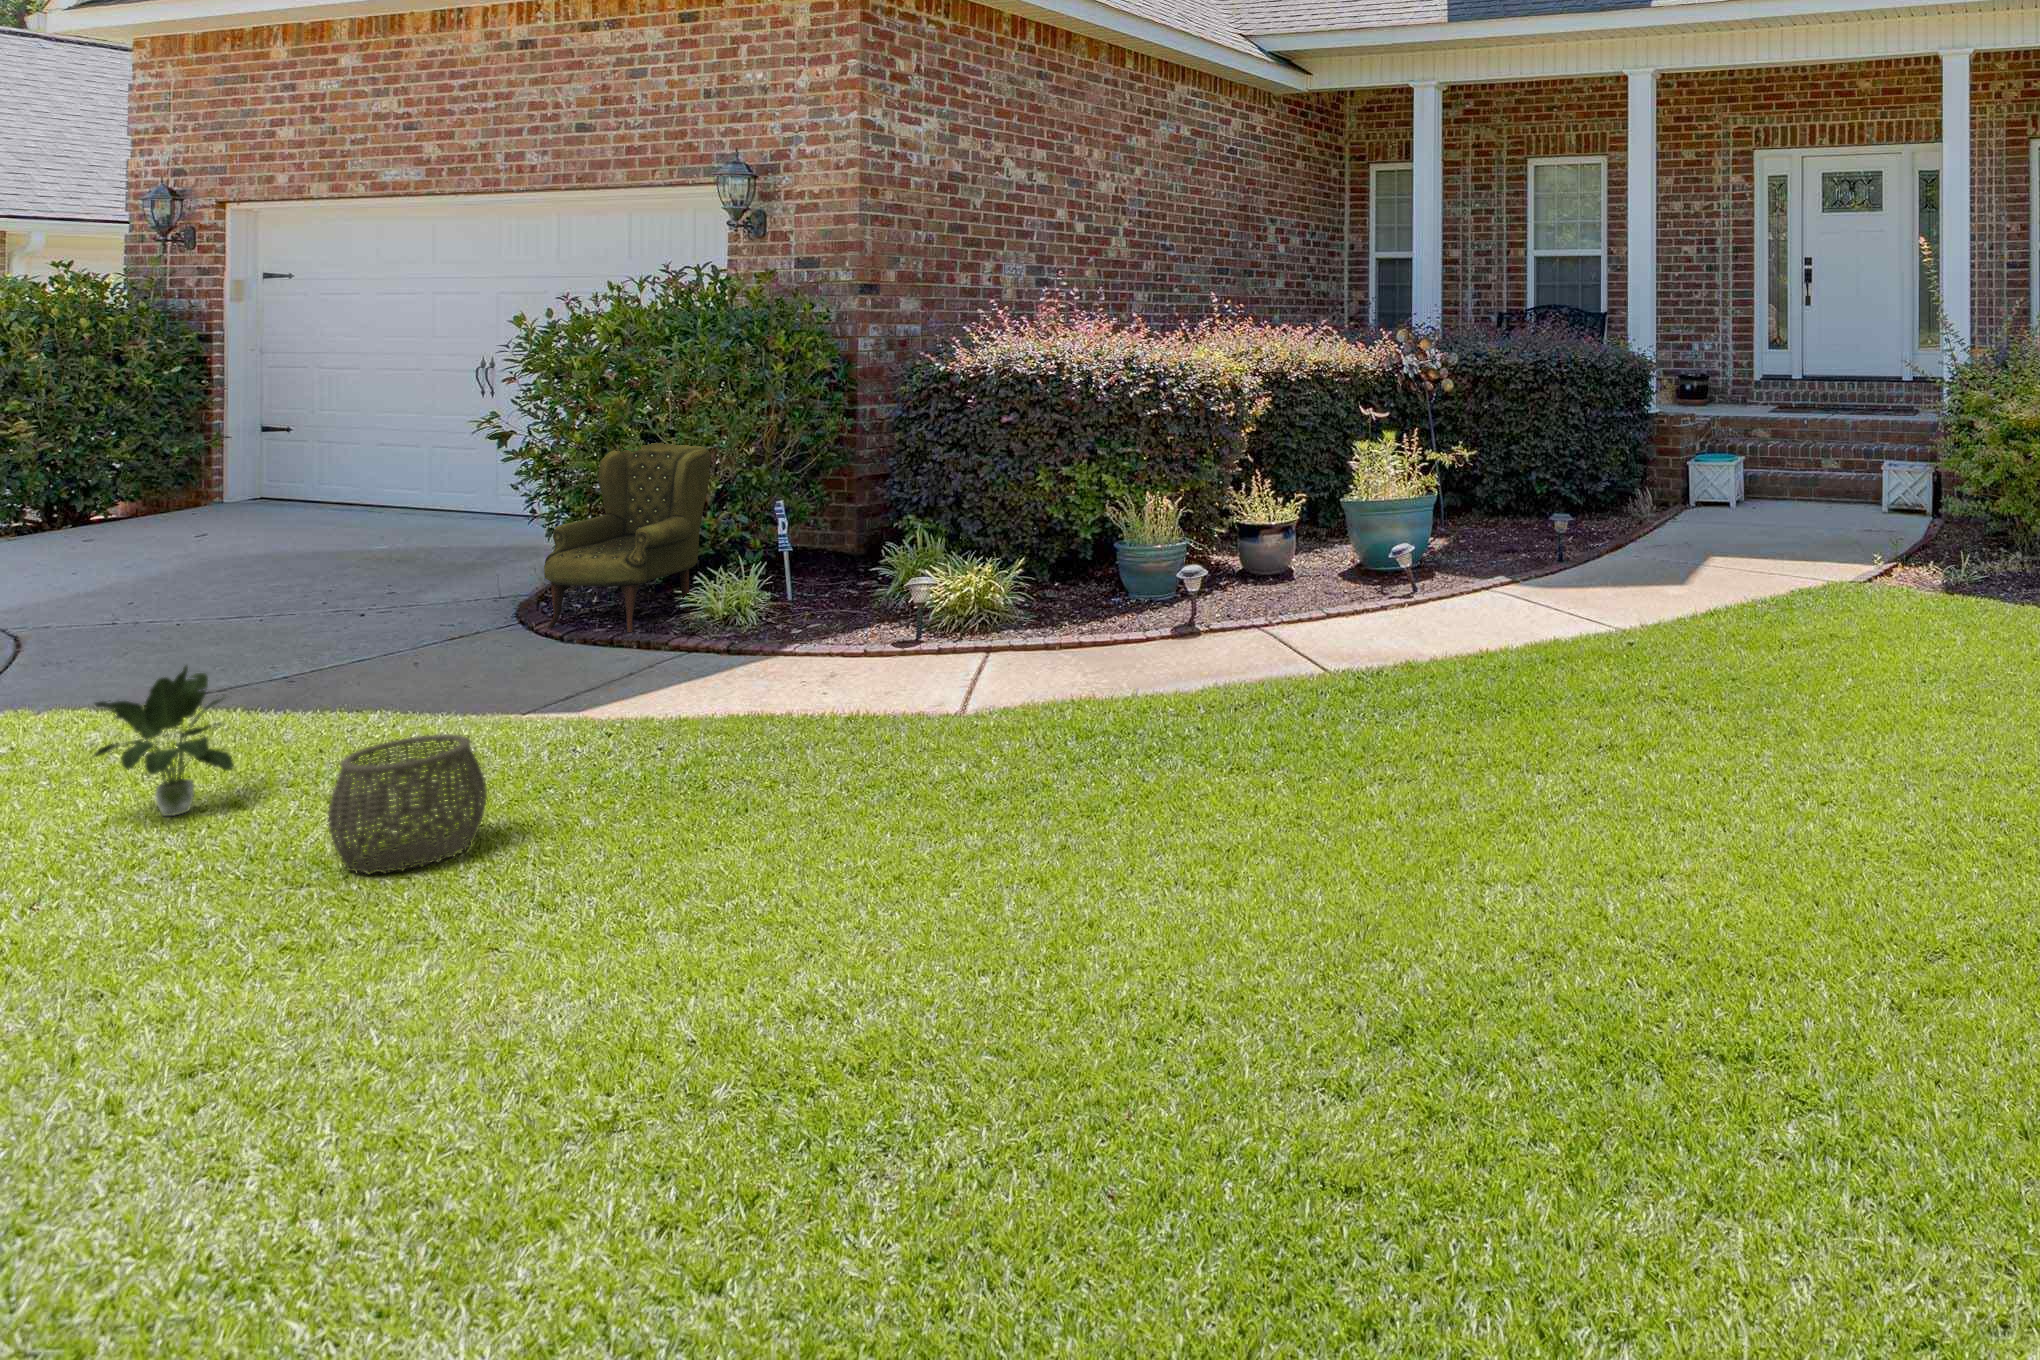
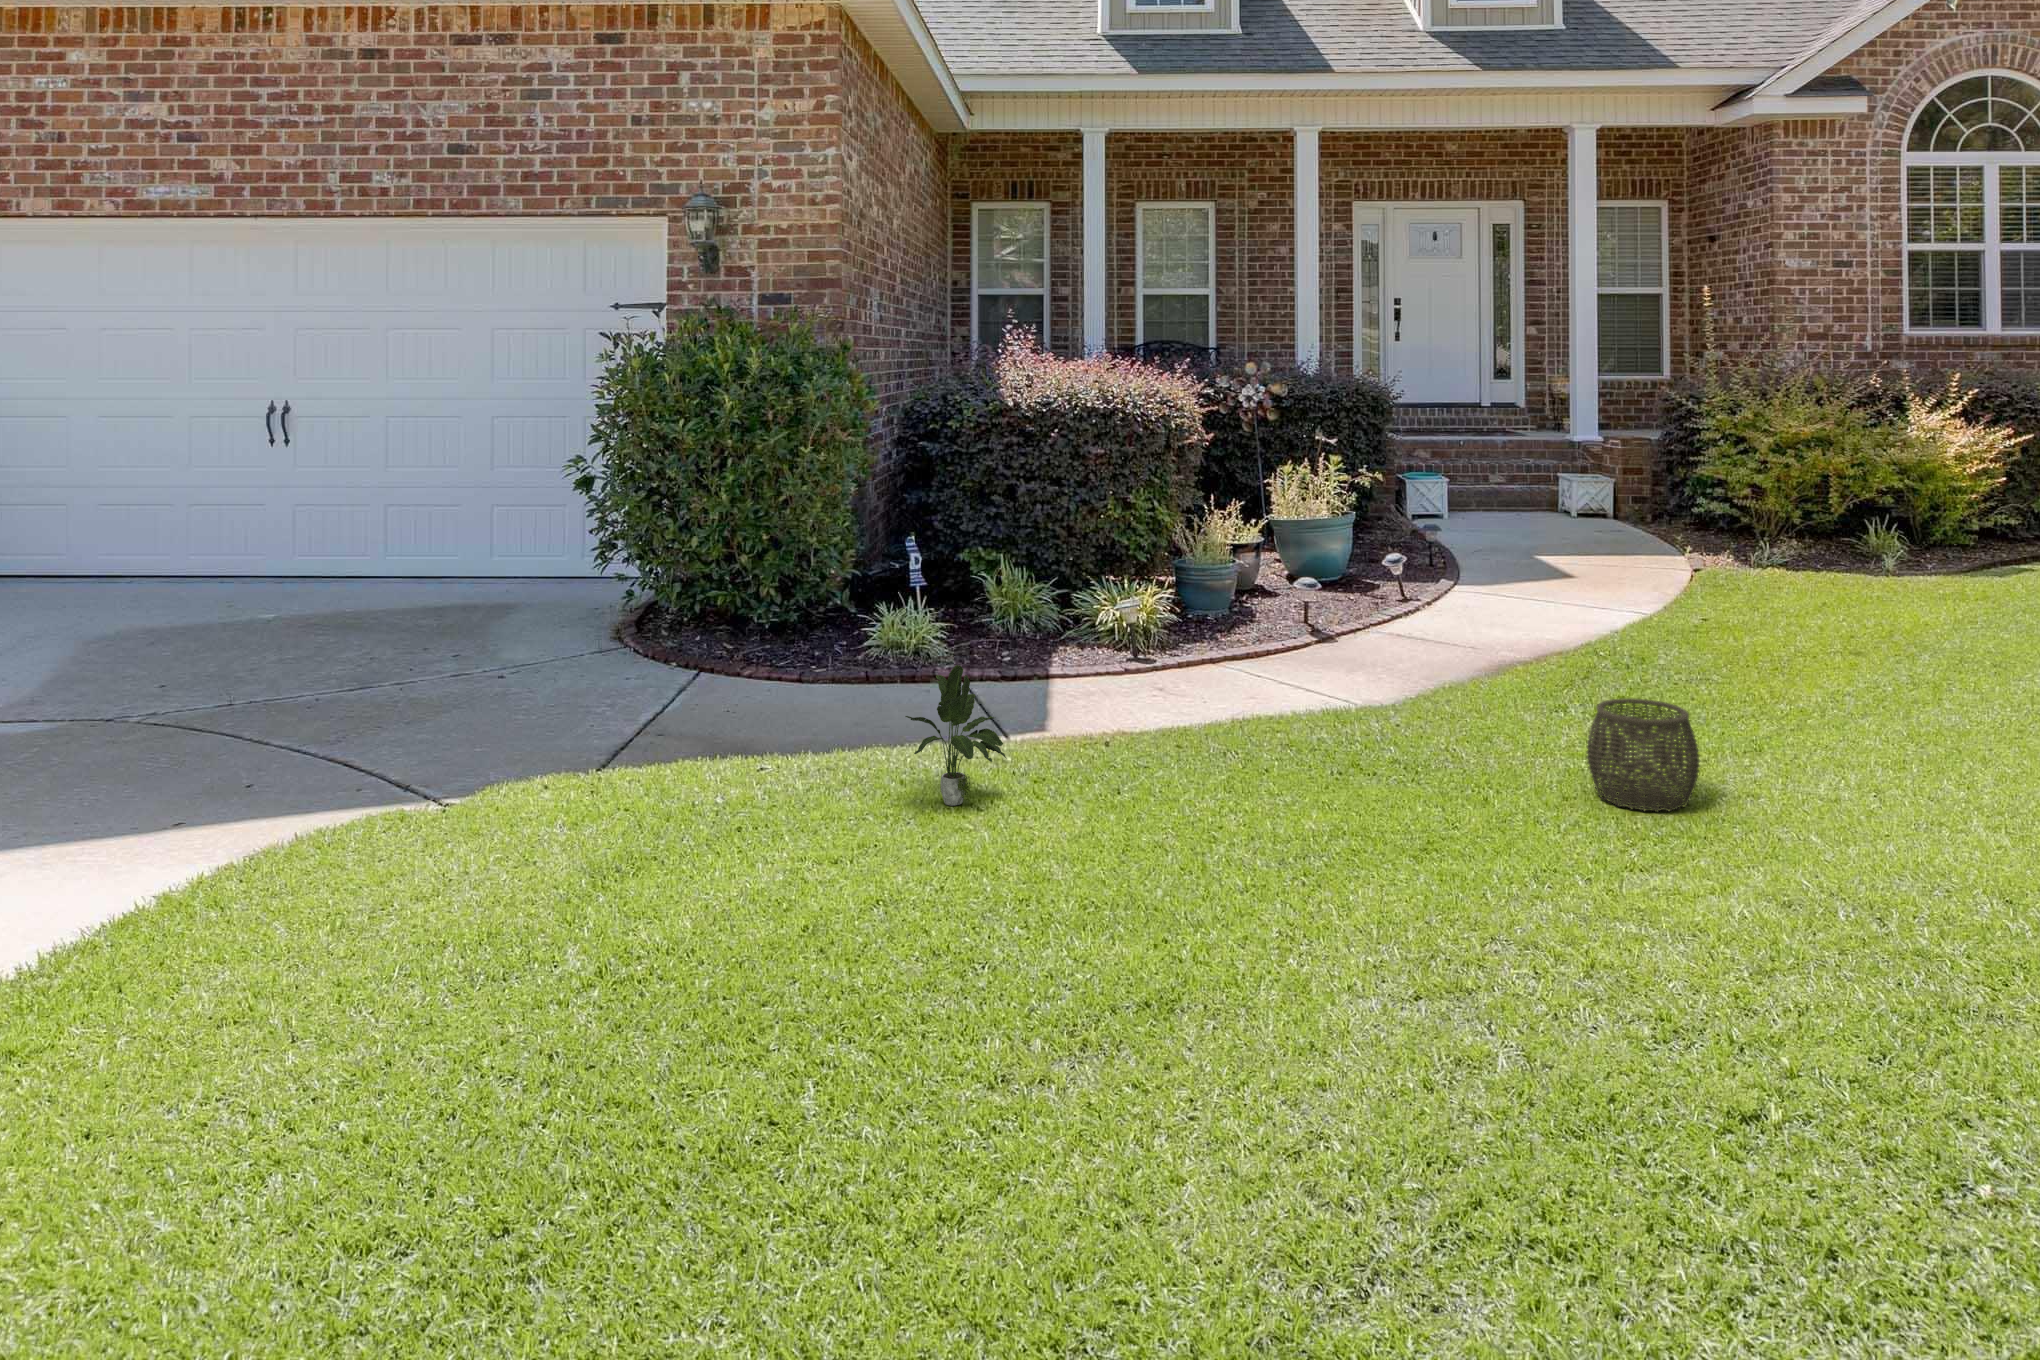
armchair: present [544,443,711,632] -> none [699,472,818,664]
woven basket: present [327,734,487,874] -> present [1586,698,1700,812]

